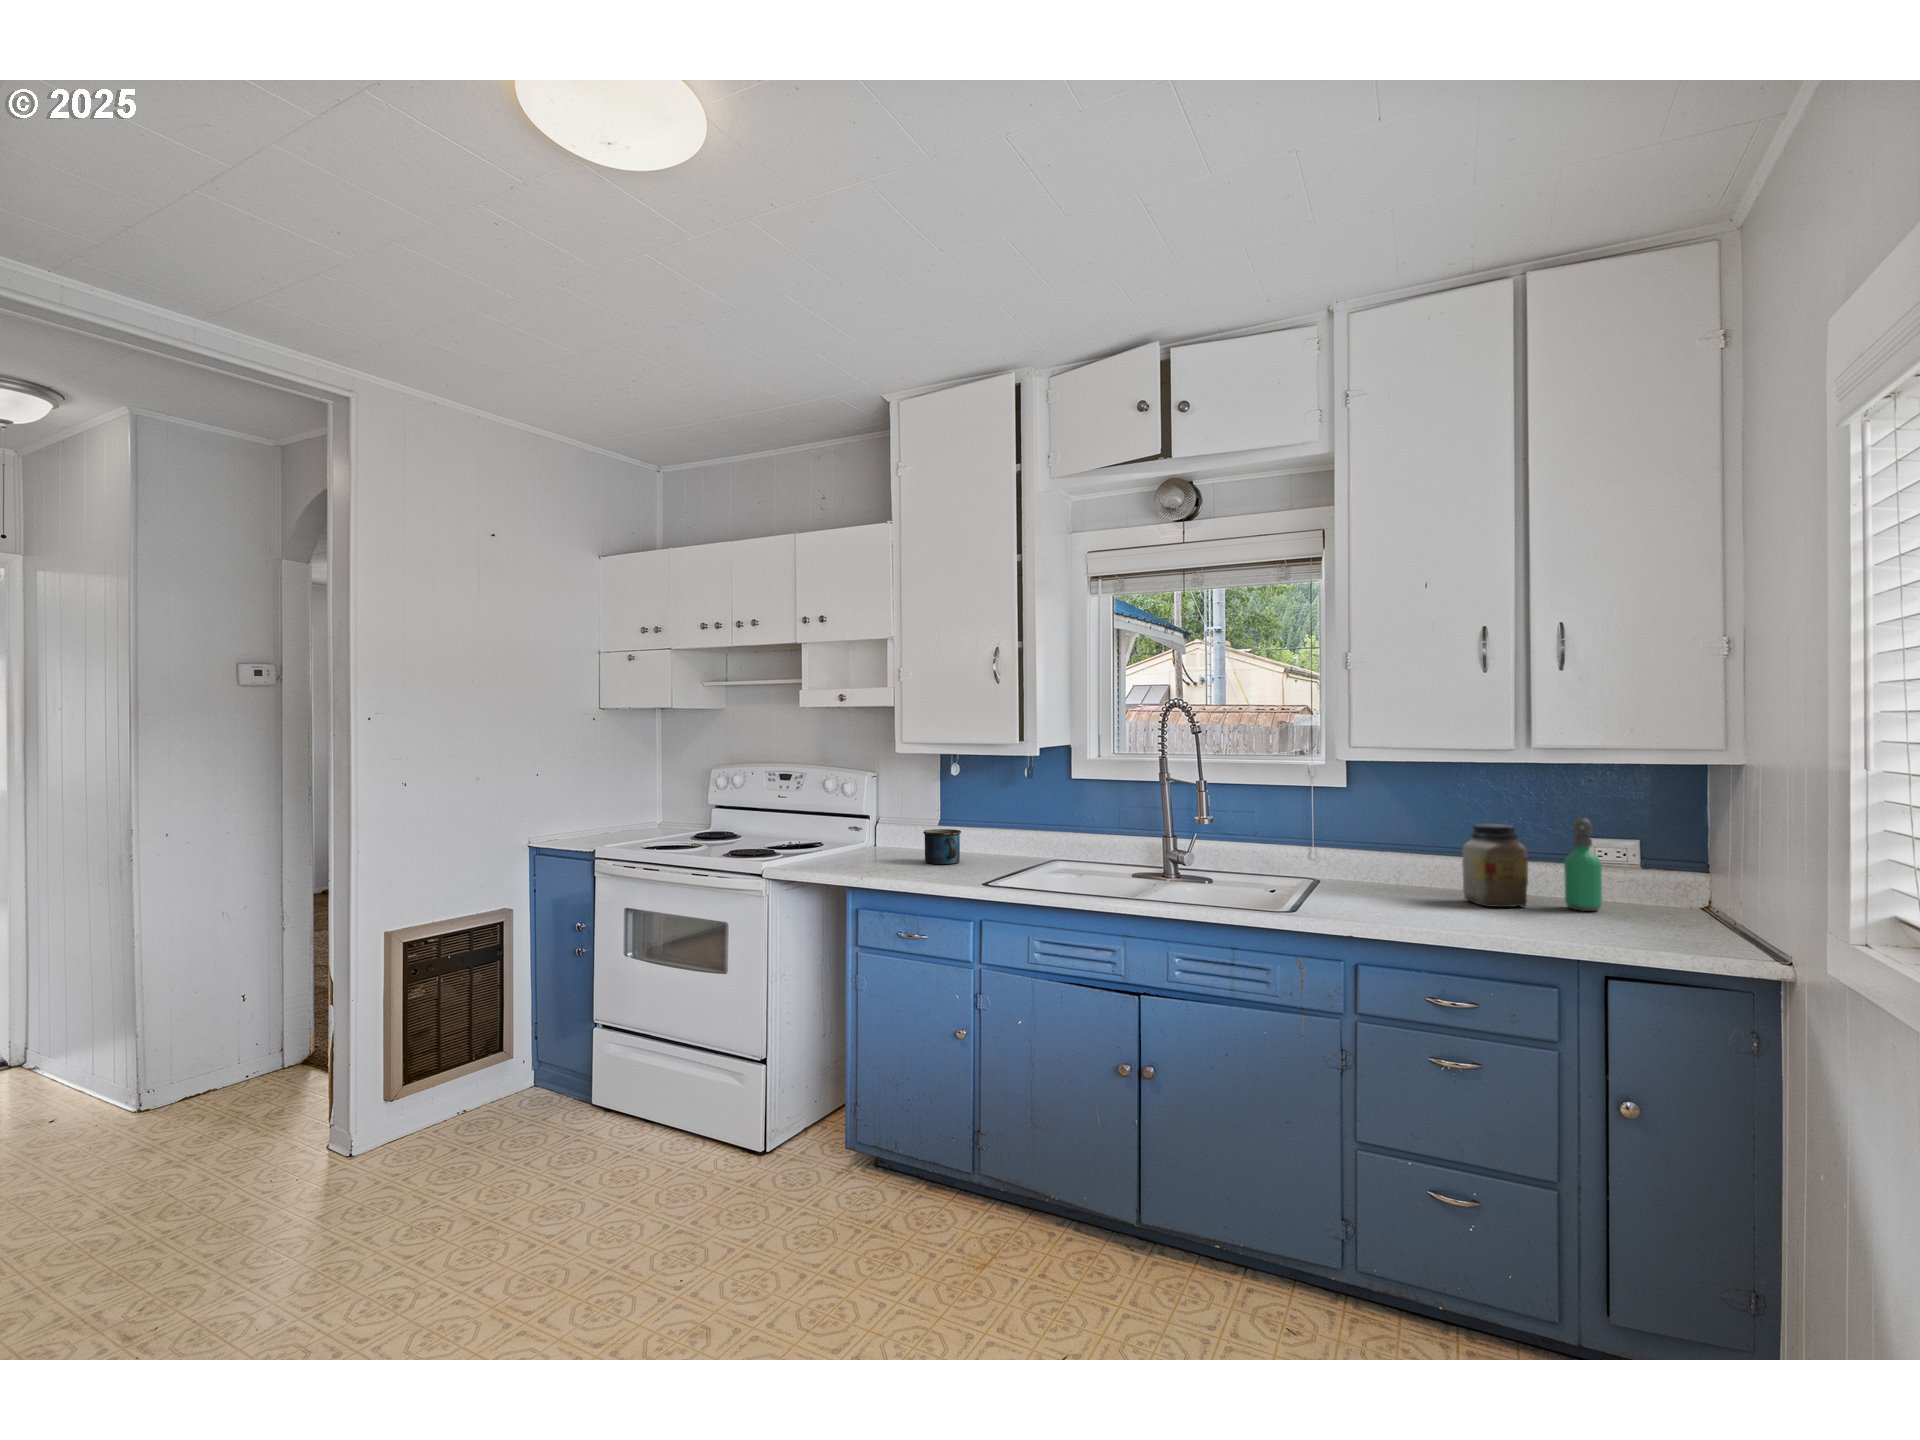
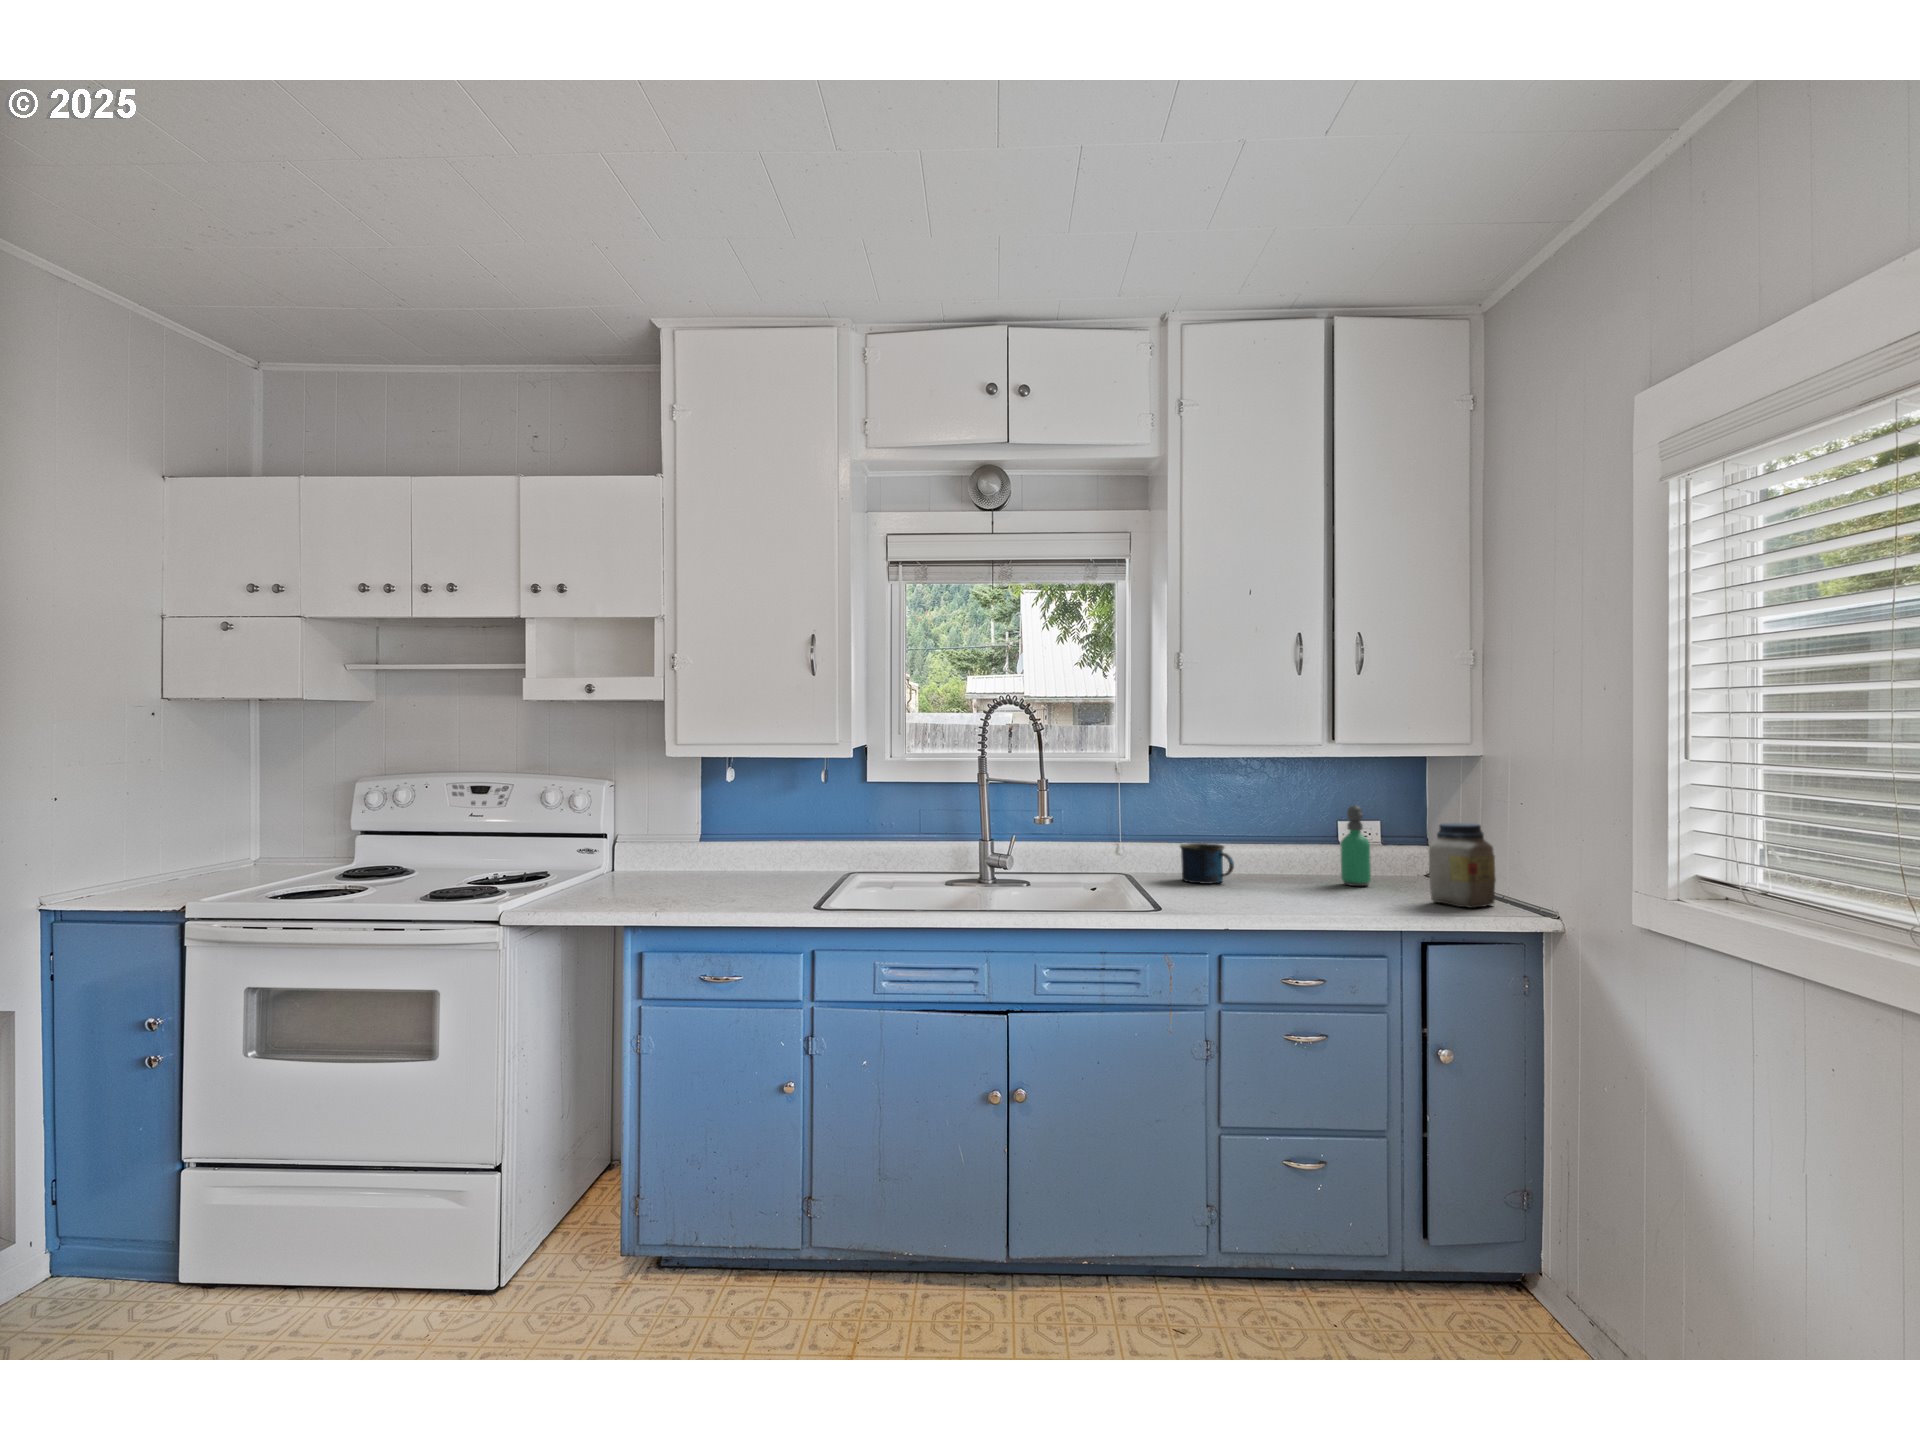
jar: present [1462,824,1528,907] -> present [1428,823,1496,908]
mug: present [923,829,961,864] -> present [1180,843,1234,884]

